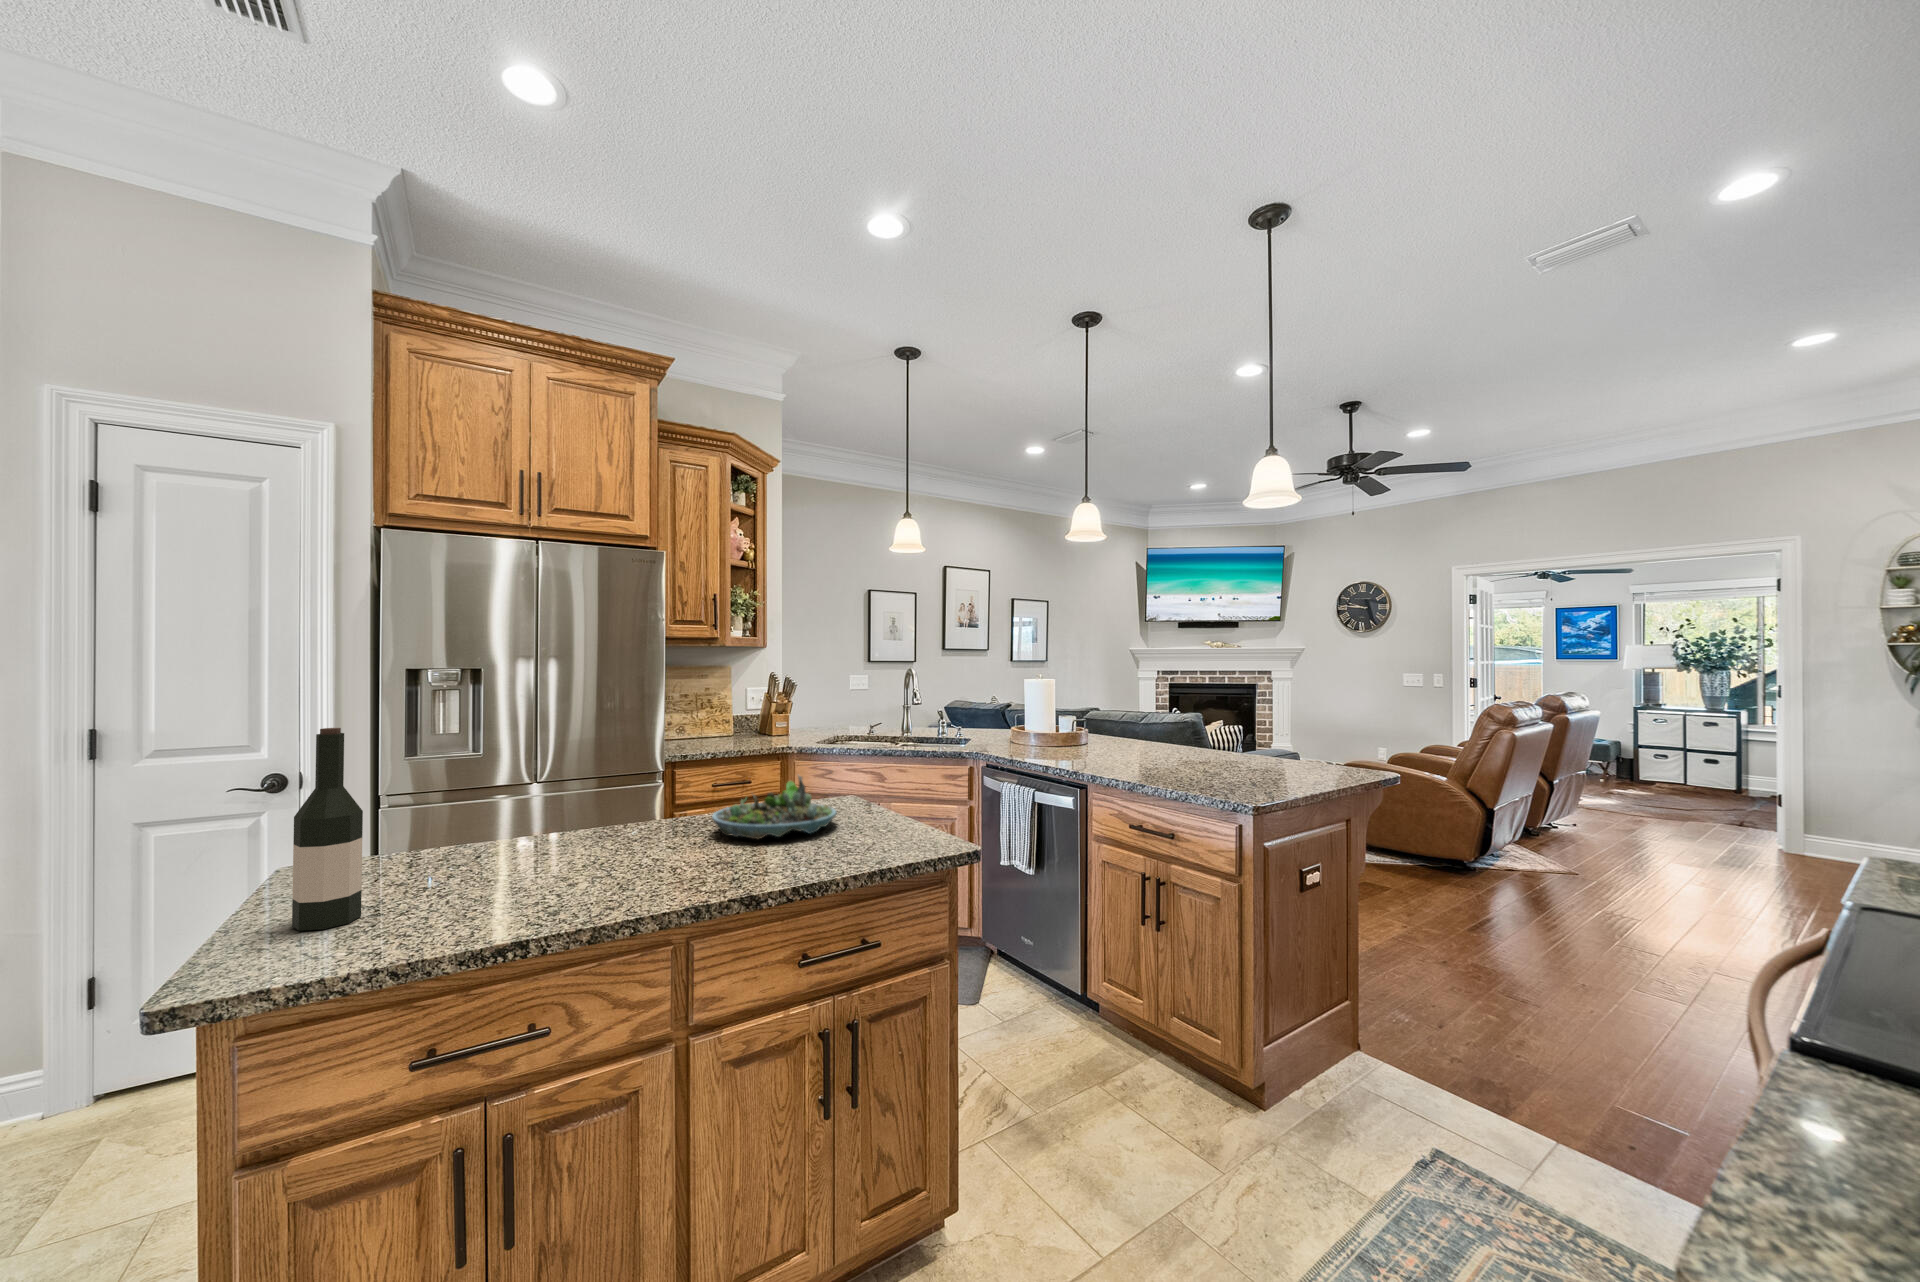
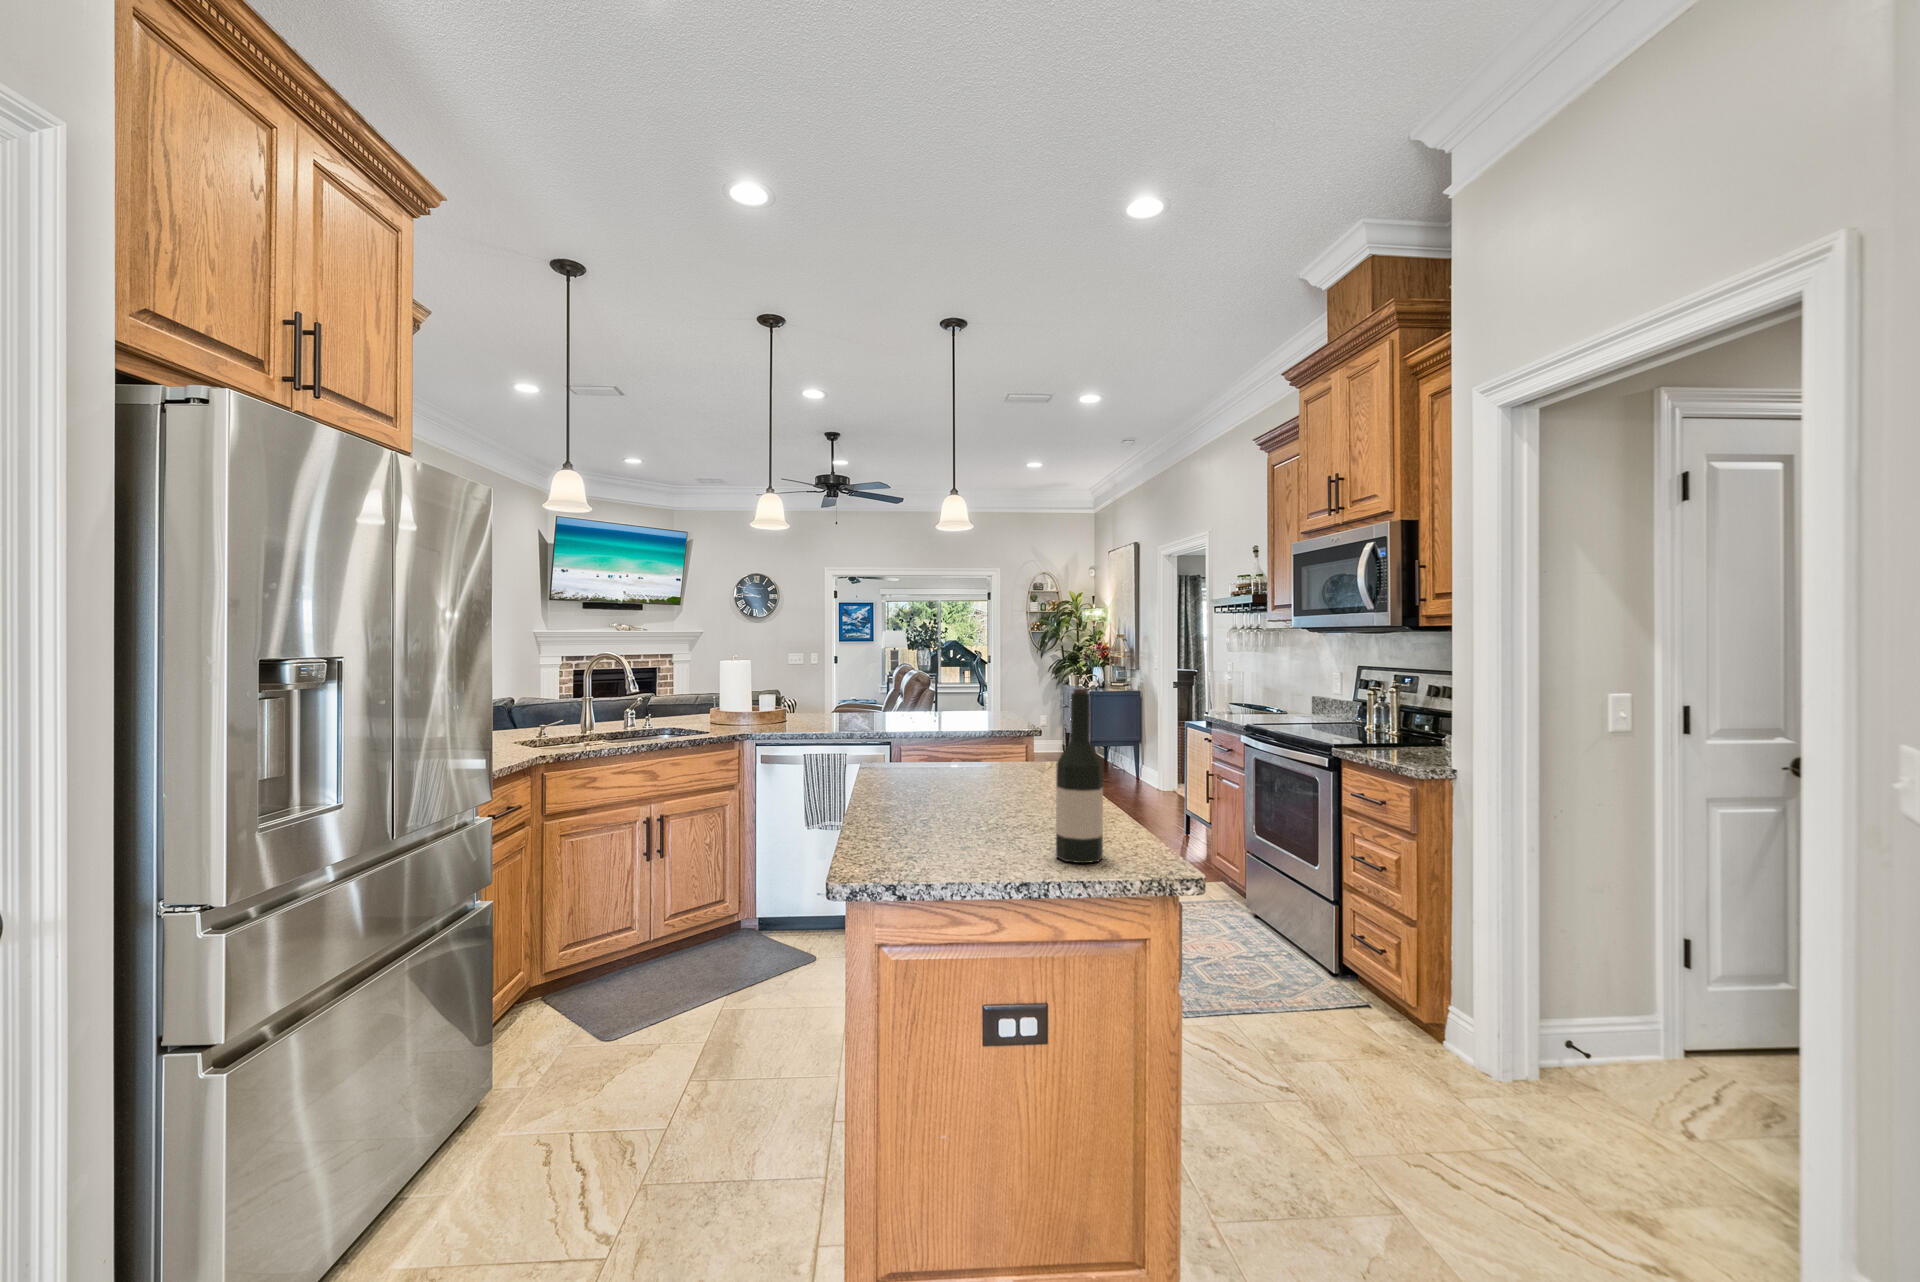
succulent planter: present [712,774,837,839] -> none [921,732,1033,784]

